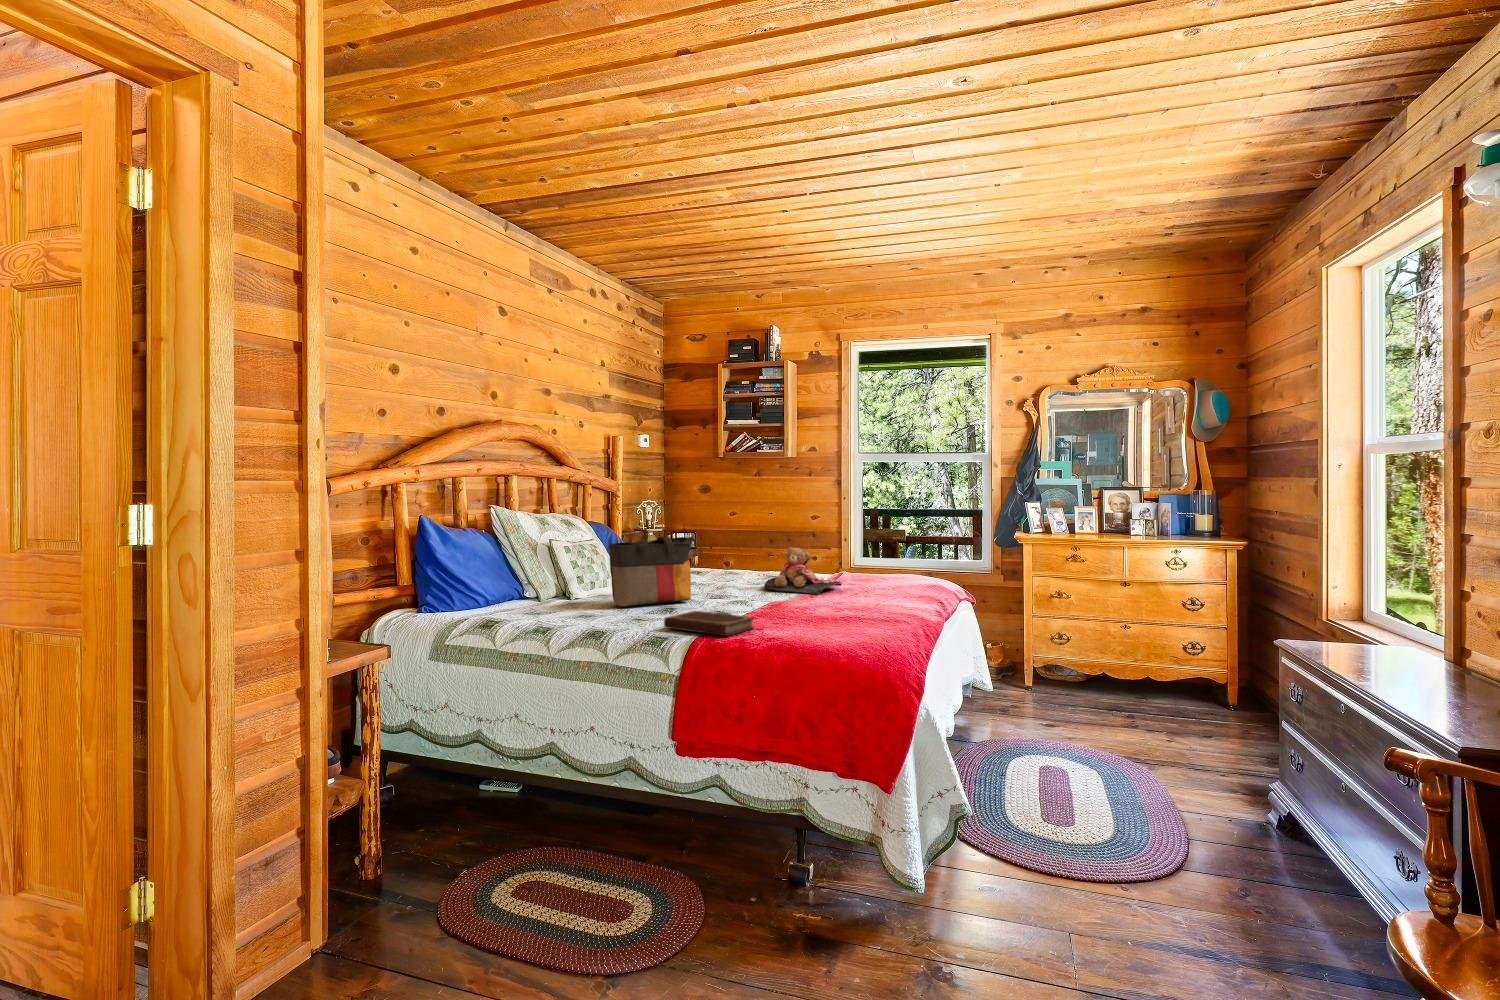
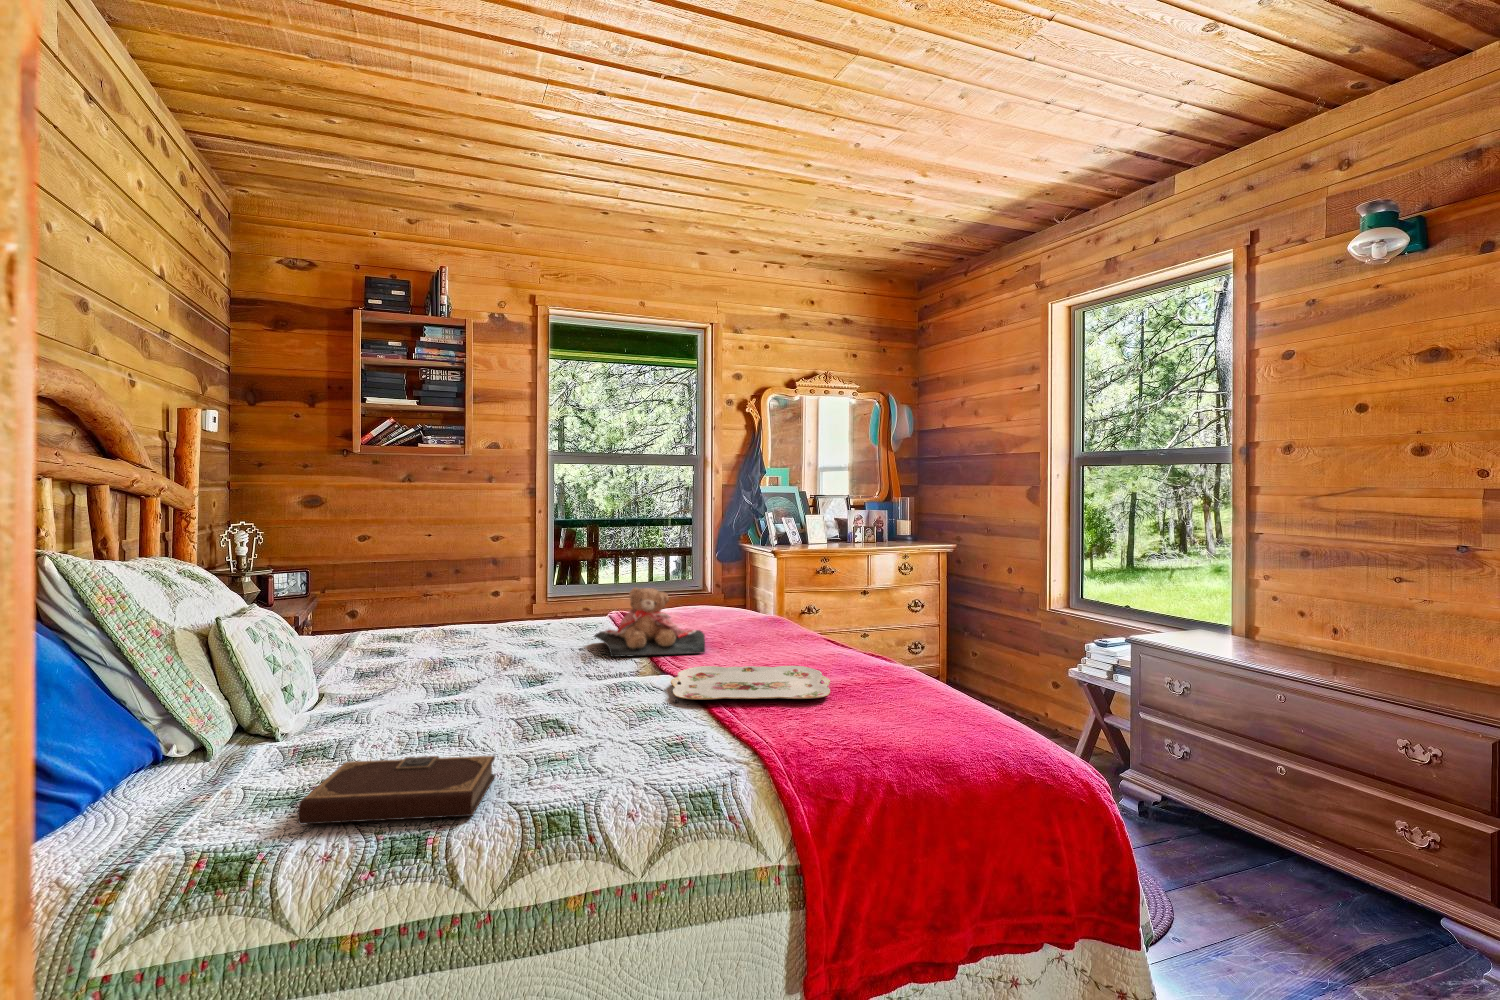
tote bag: present [609,537,694,606] -> none [422,587,561,736]
serving tray: none [740,597,853,617] -> present [671,666,830,700]
notebook: present [664,611,754,636] -> present [298,756,495,824]

